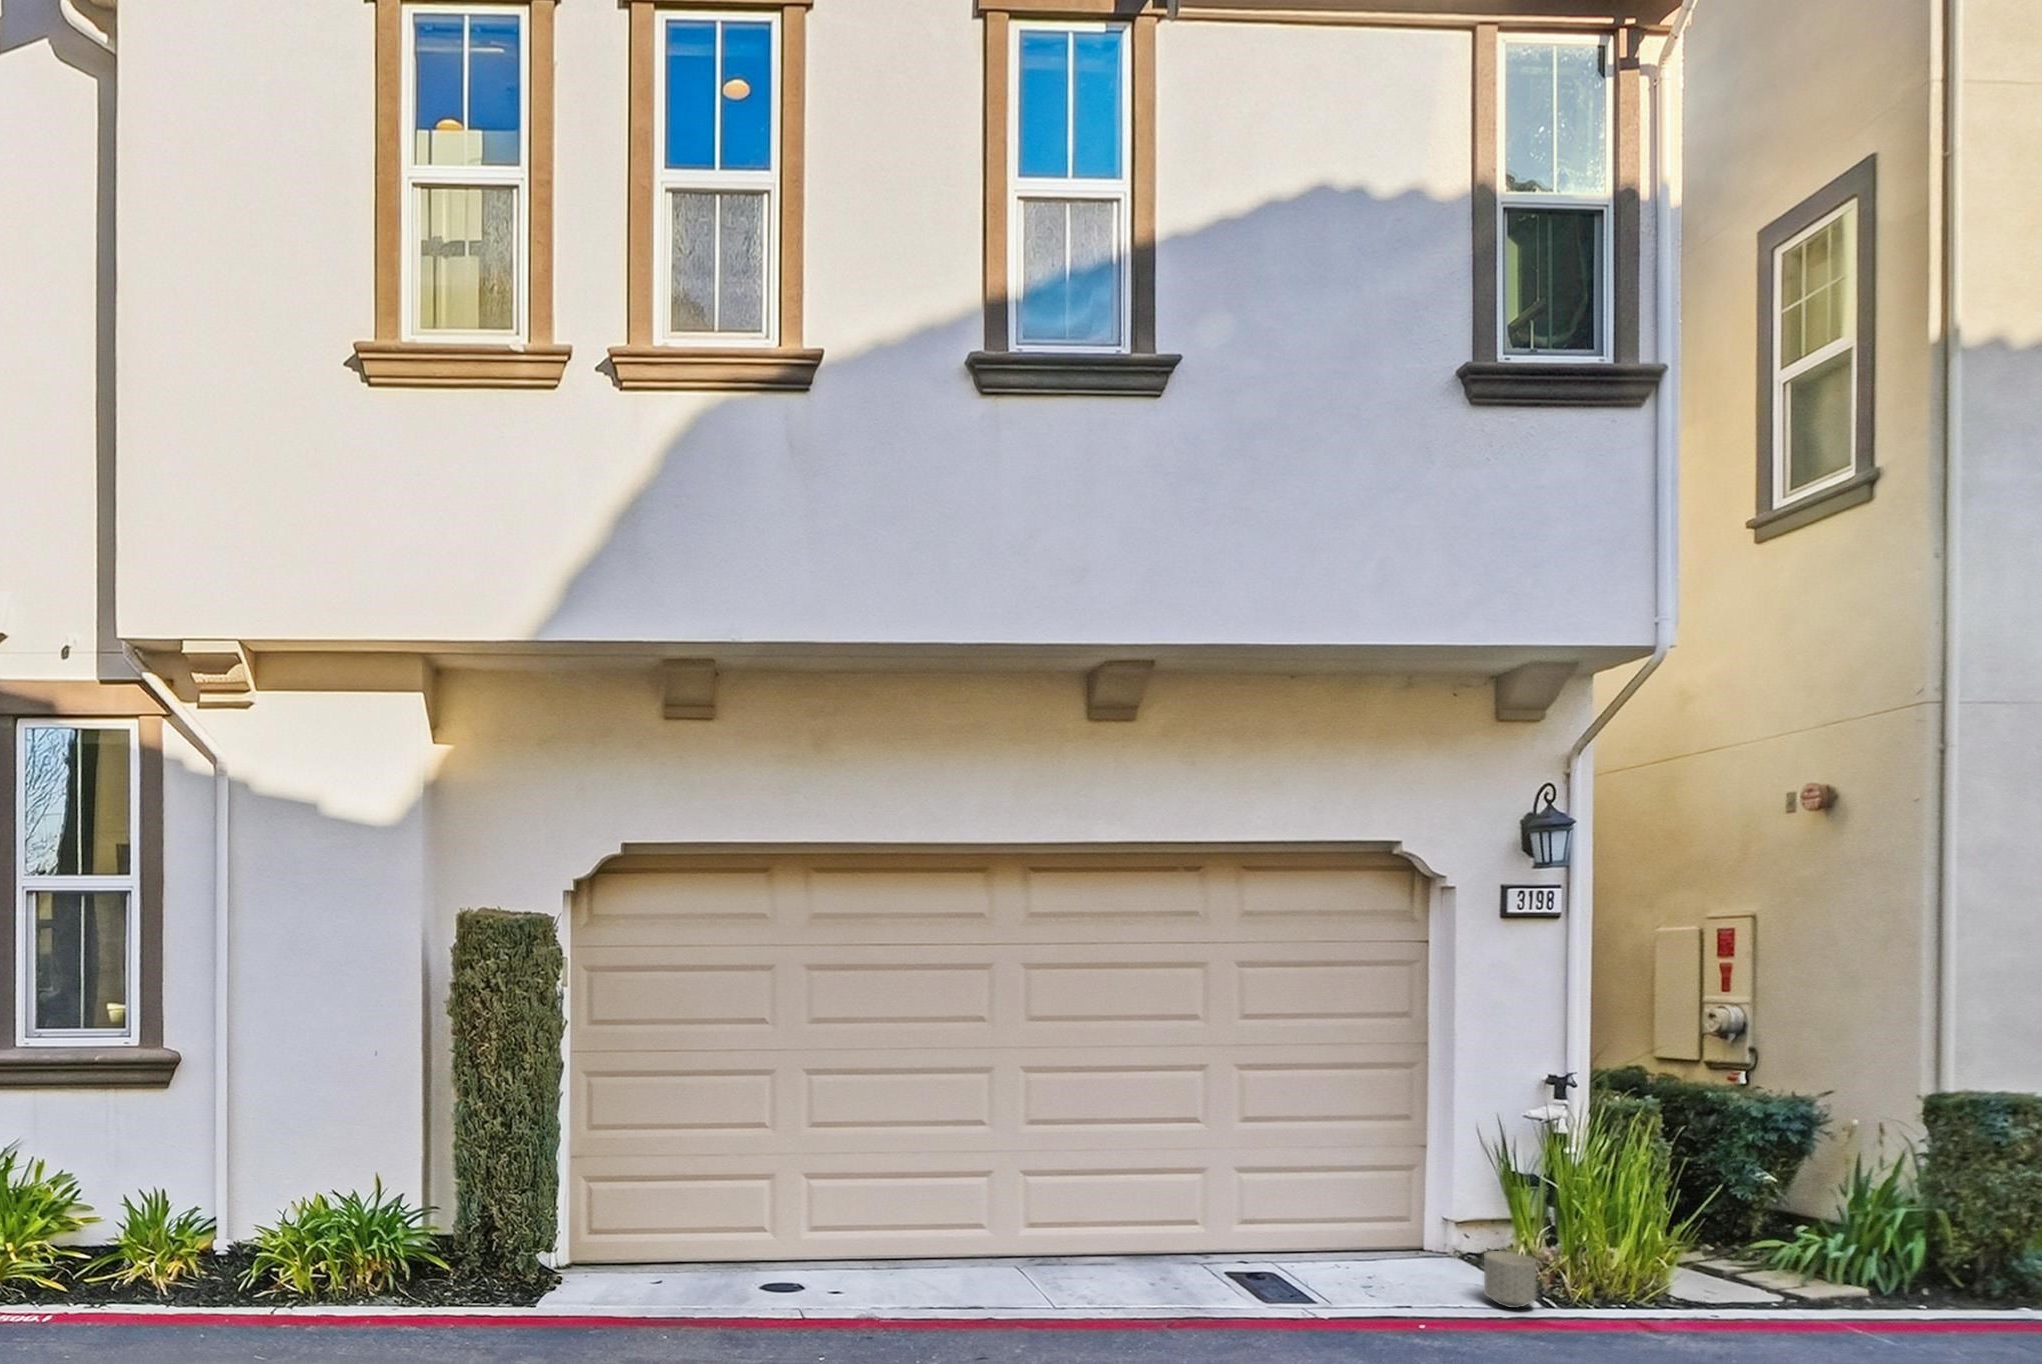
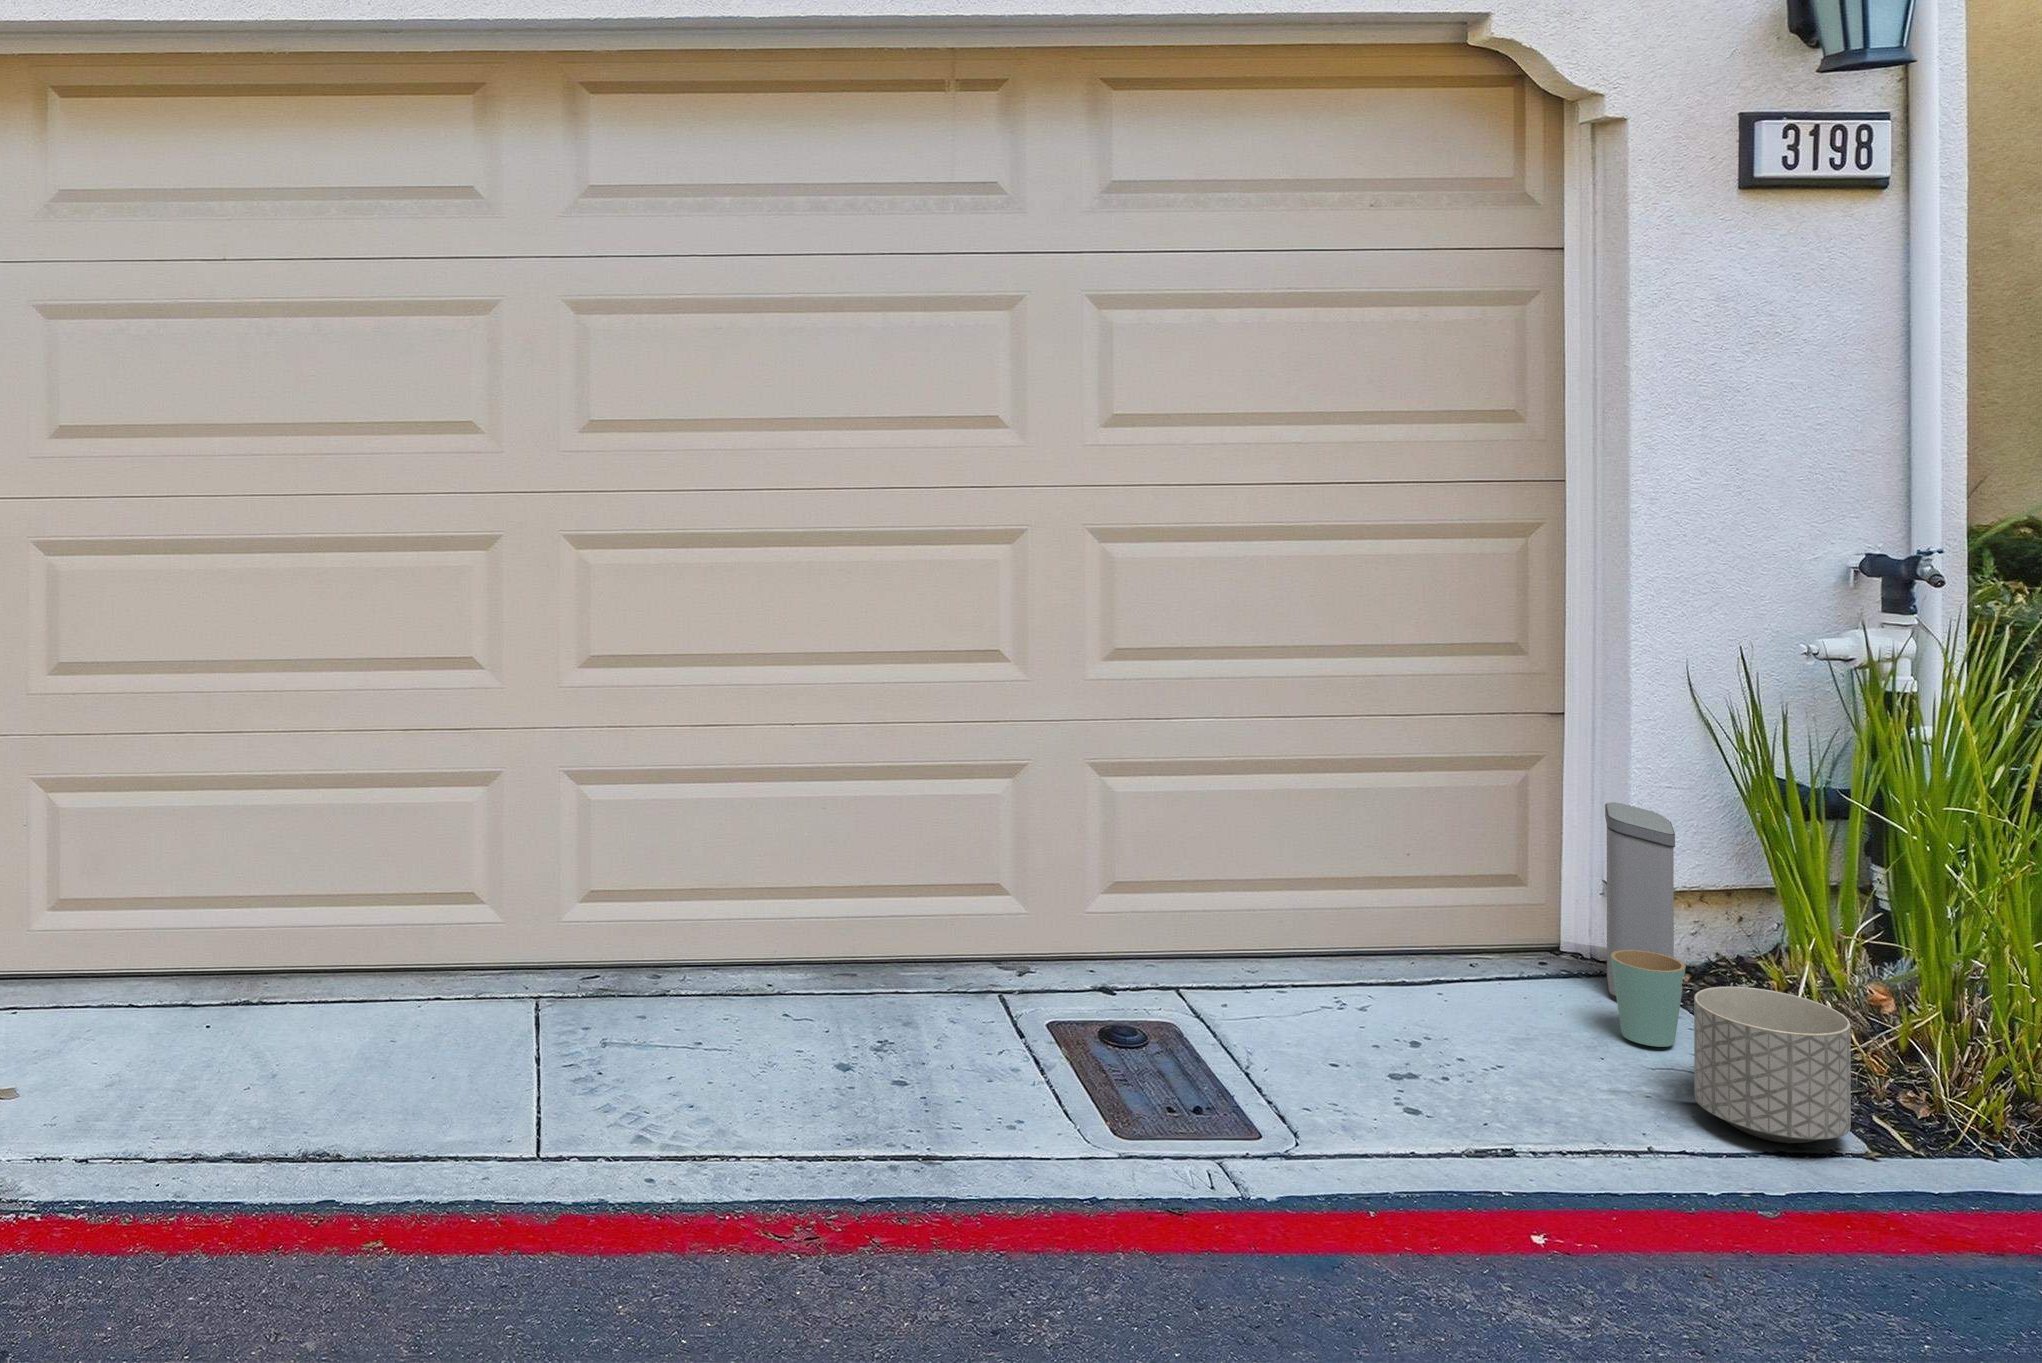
trash can: none [1449,1180,1480,1280] -> present [1605,802,1686,1047]

